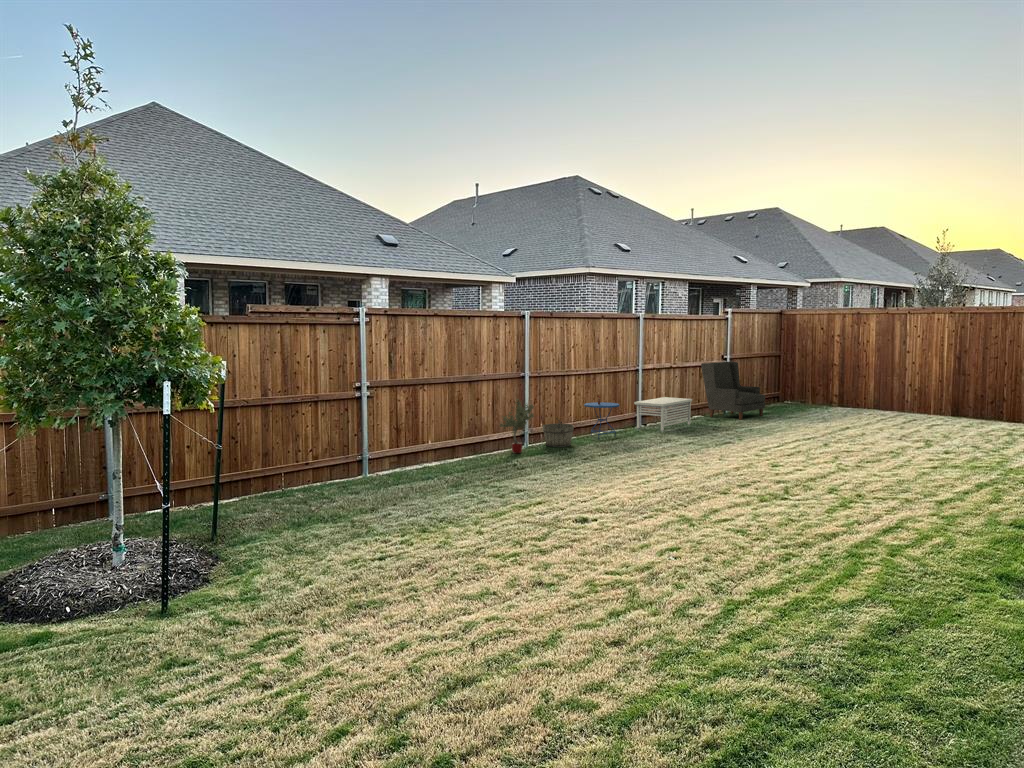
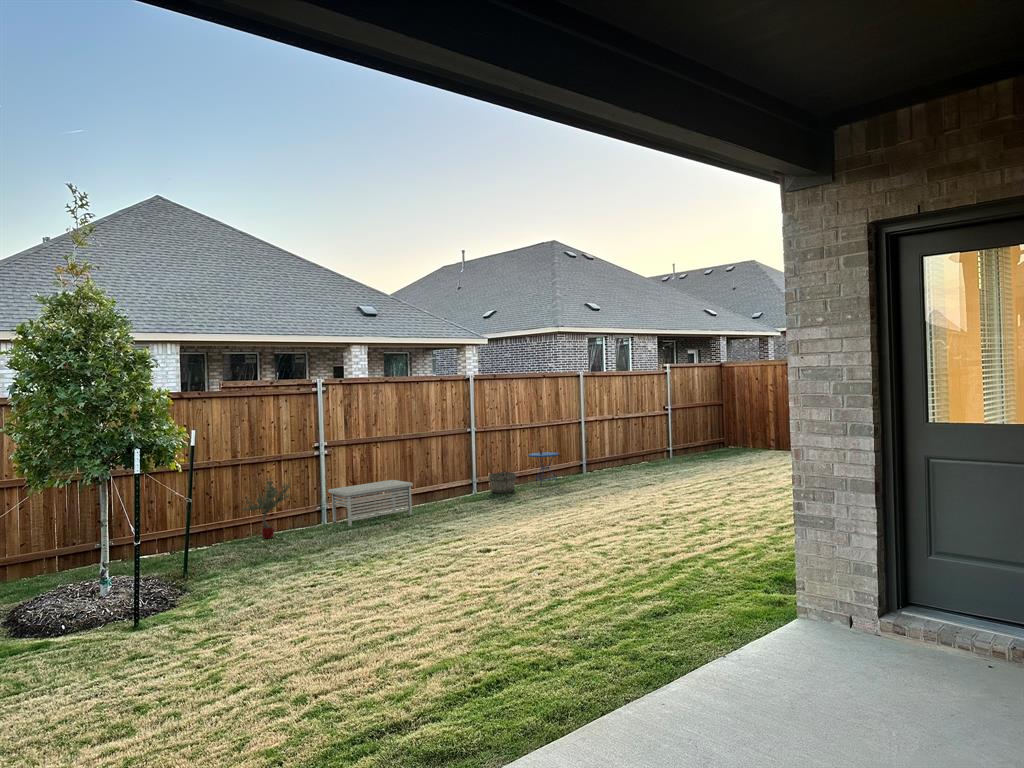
chair: present [701,362,765,420] -> none [642,411,702,464]
storage bench: present [634,397,692,431] -> present [328,480,413,526]
potted tree: present [500,399,534,454] -> present [242,478,290,539]

